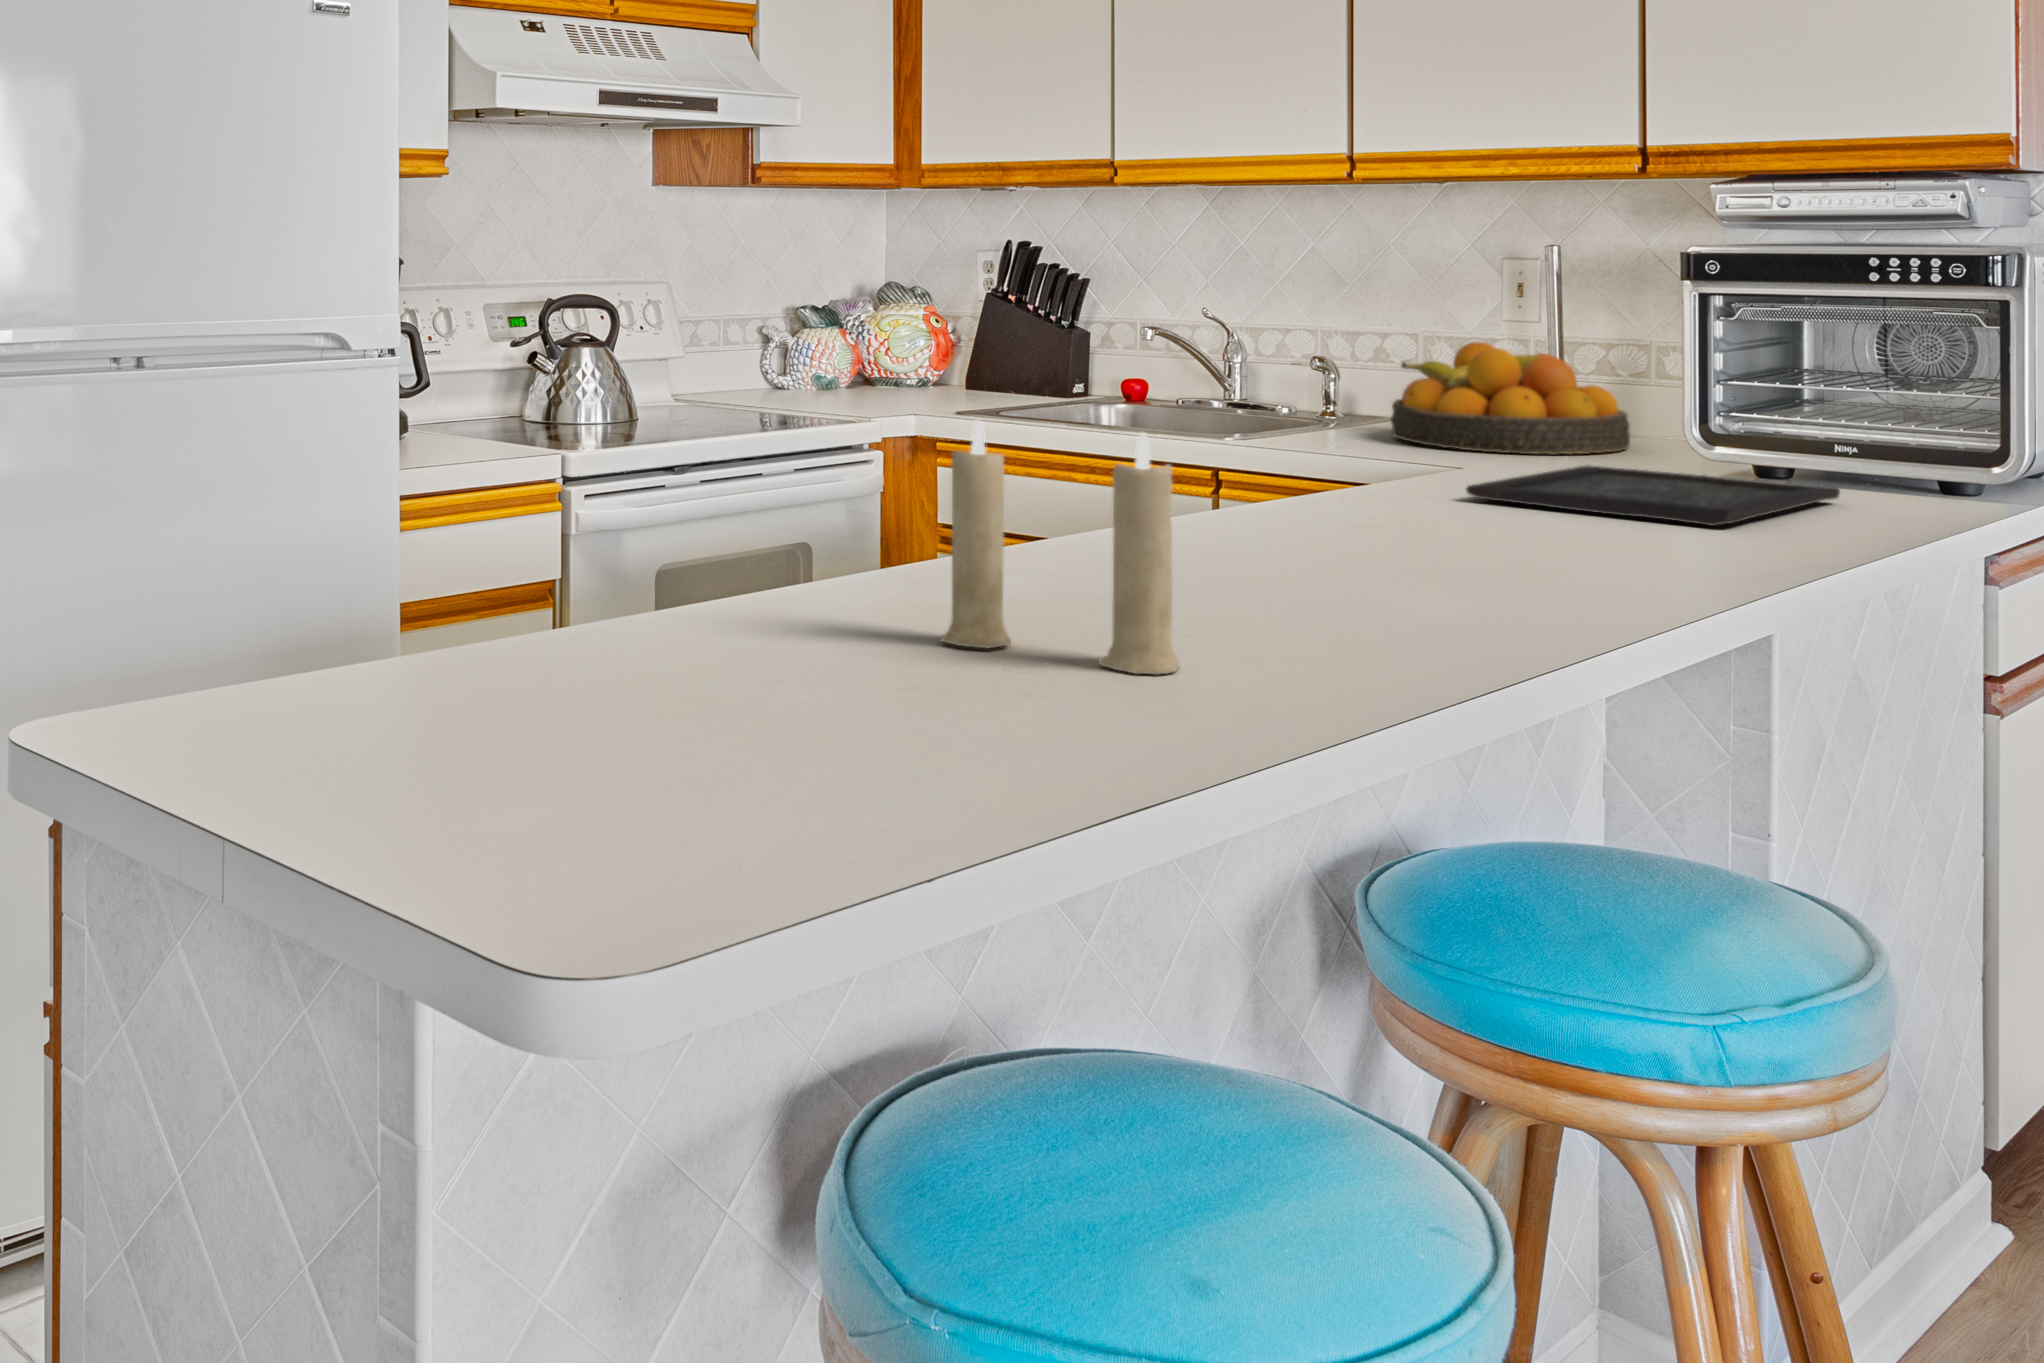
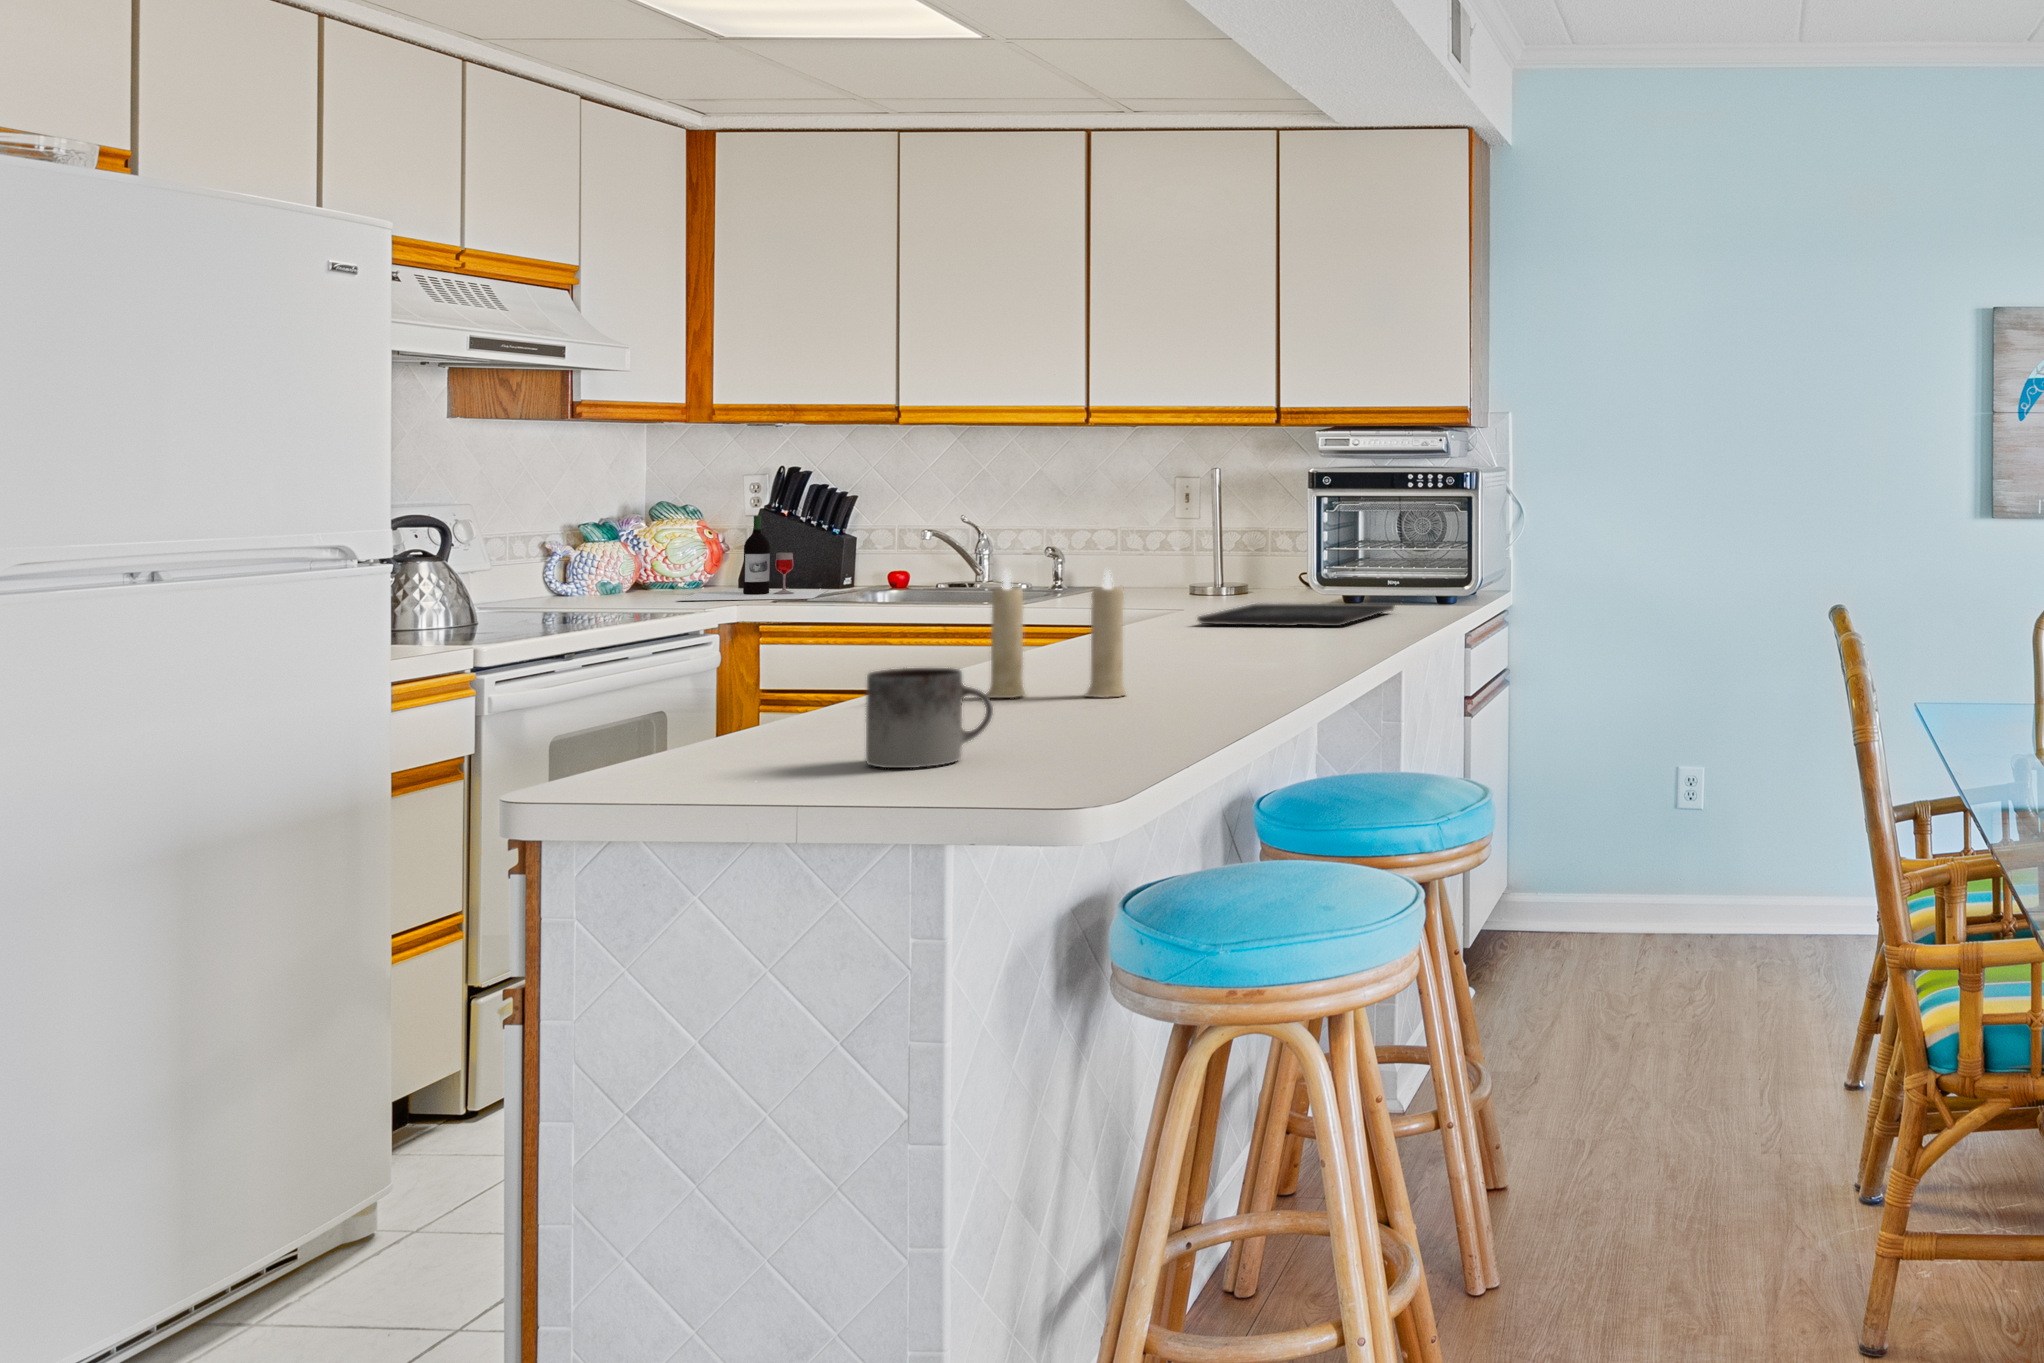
wine bottle: none [882,300,1063,404] -> present [677,515,828,601]
fruit bowl: present [1391,342,1630,455] -> none [1116,531,1268,604]
mug: none [452,634,694,864] -> present [866,668,993,768]

